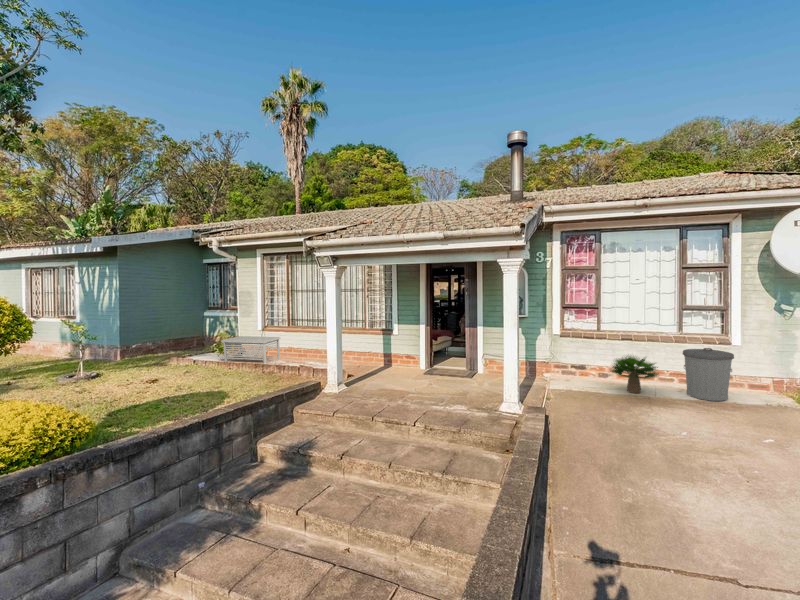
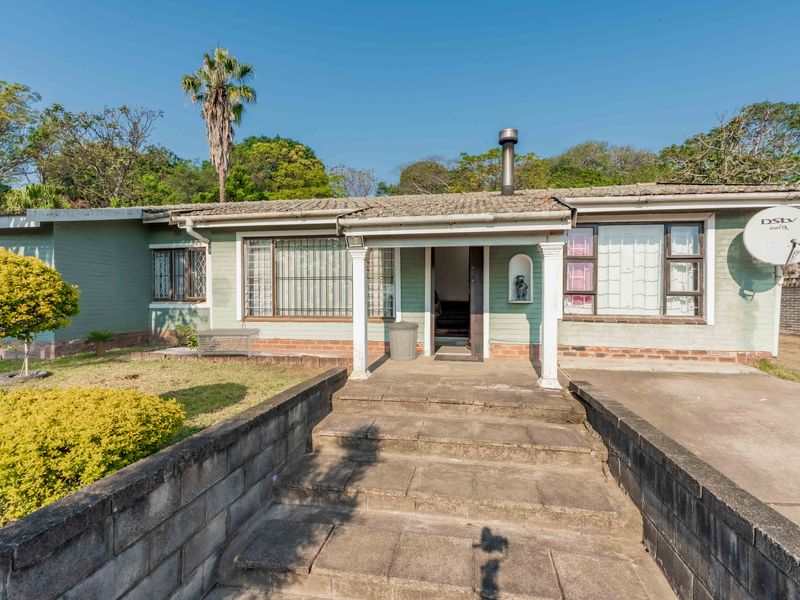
trash can: present [683,348,734,401] -> present [387,321,419,361]
potted plant: present [611,356,659,393] -> present [82,330,116,356]

